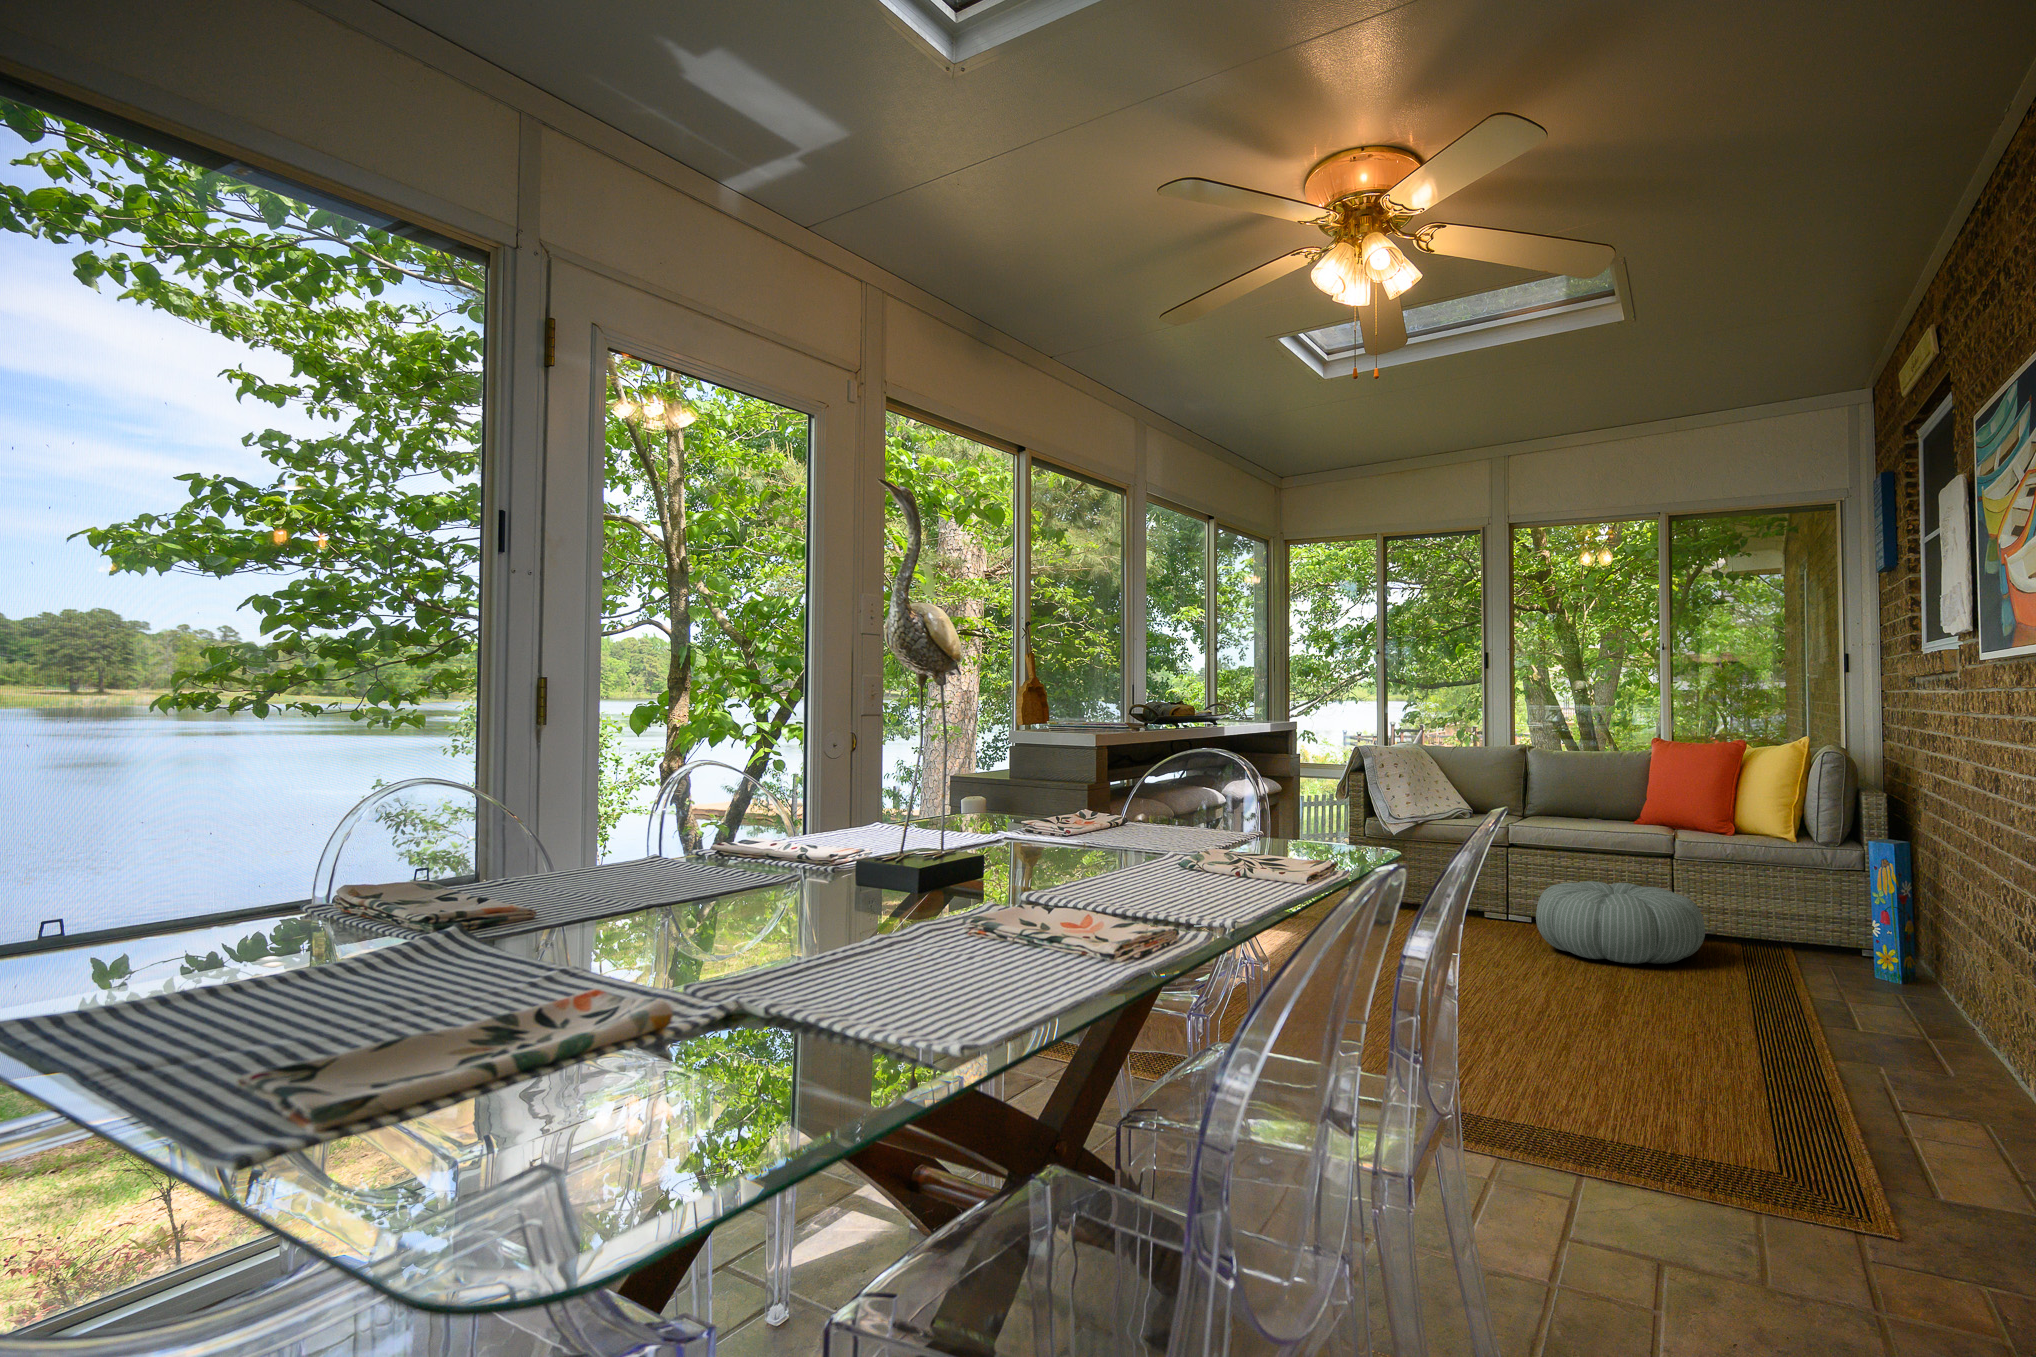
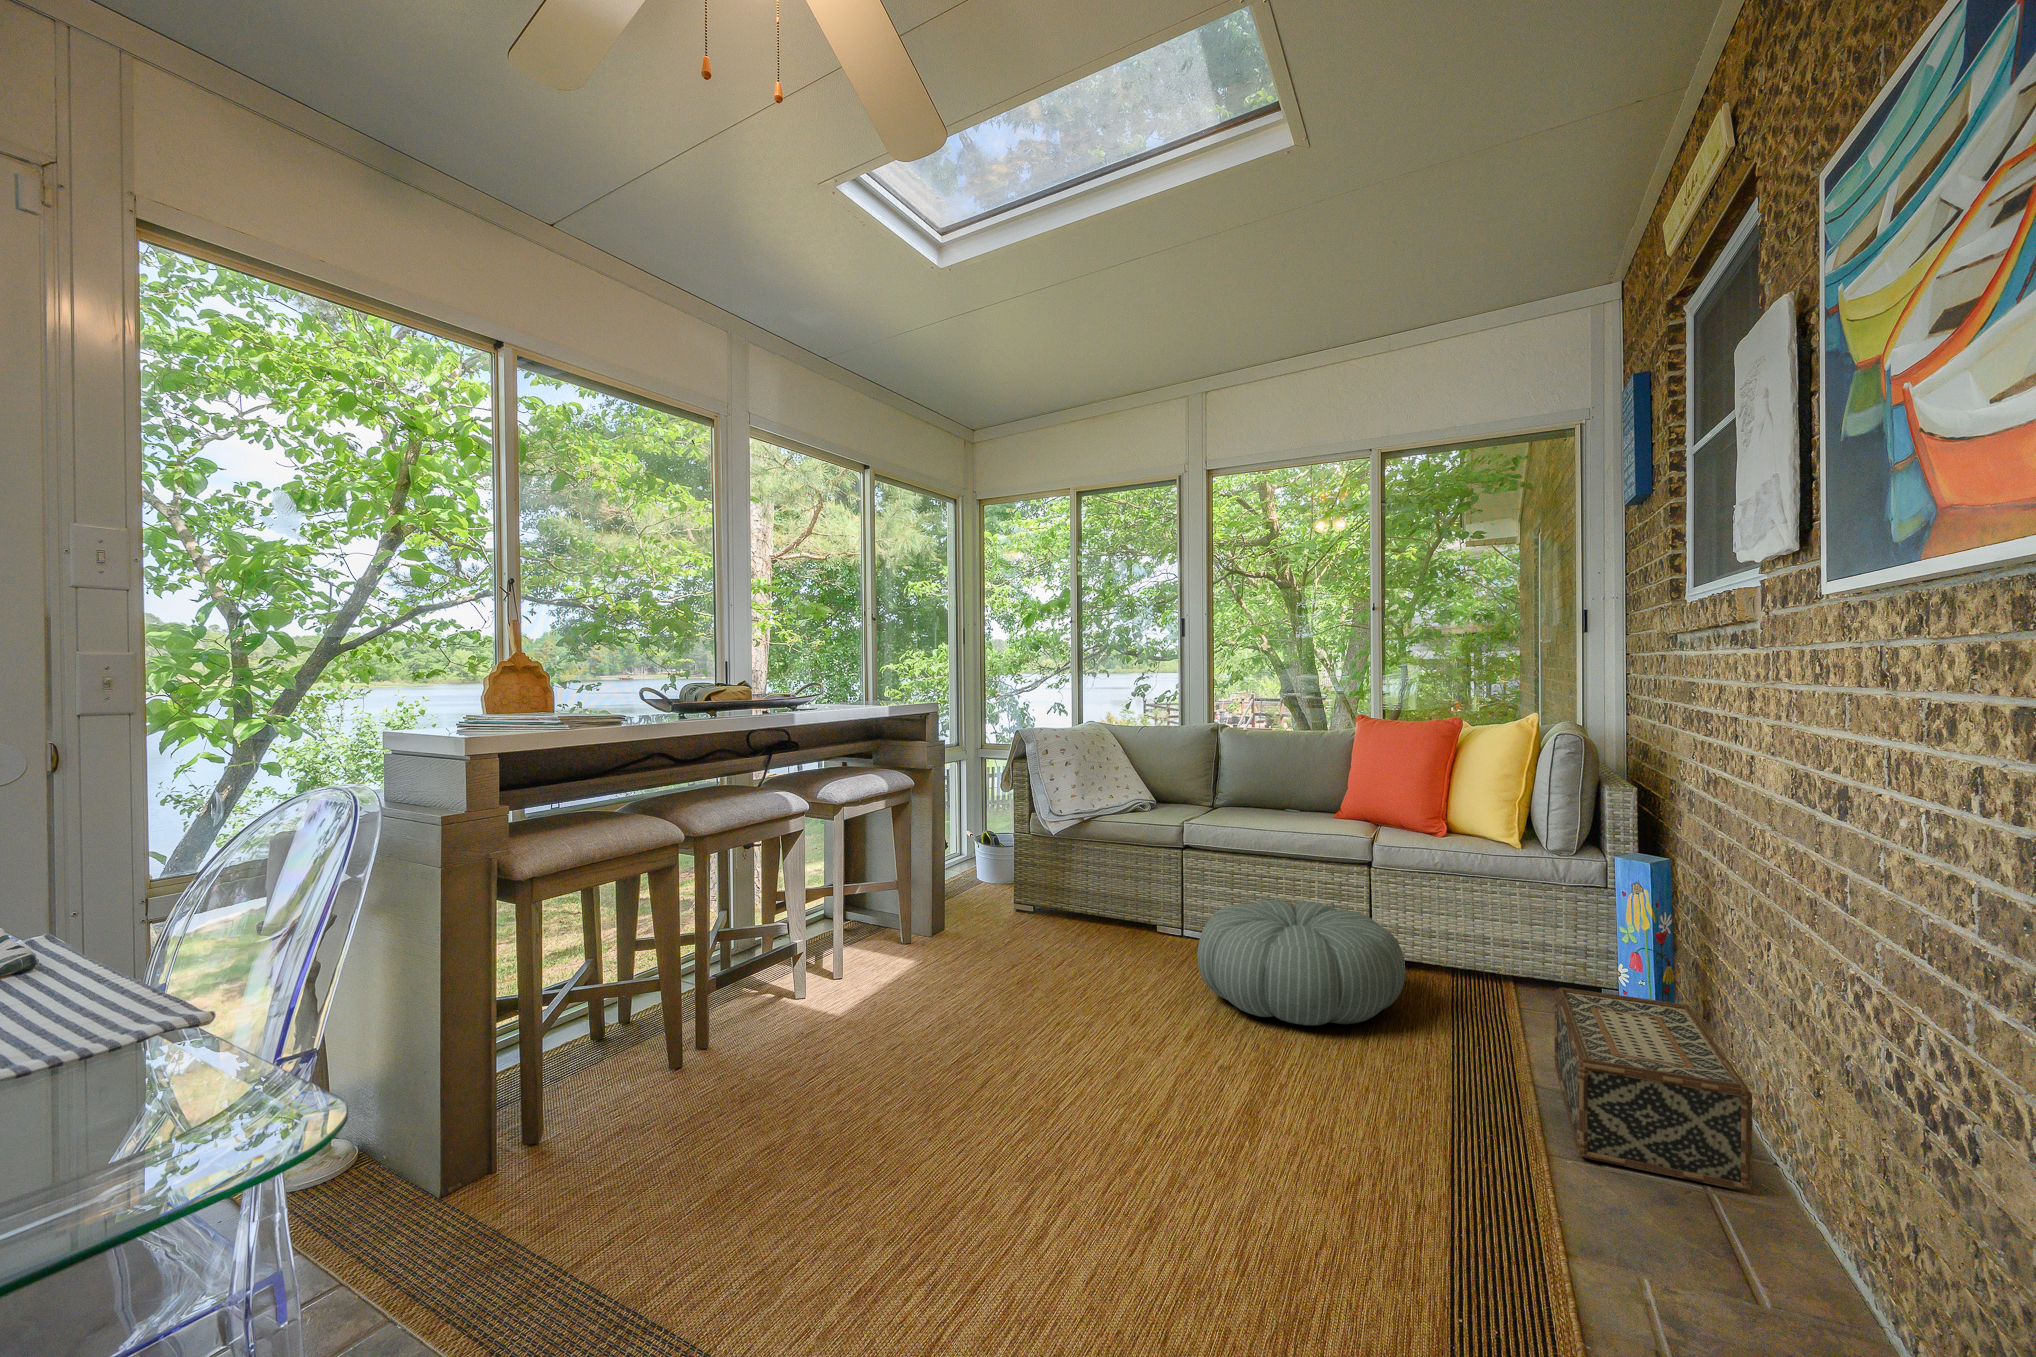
woven basket: none [1823,929,1954,1031] -> present [1554,988,1752,1192]

